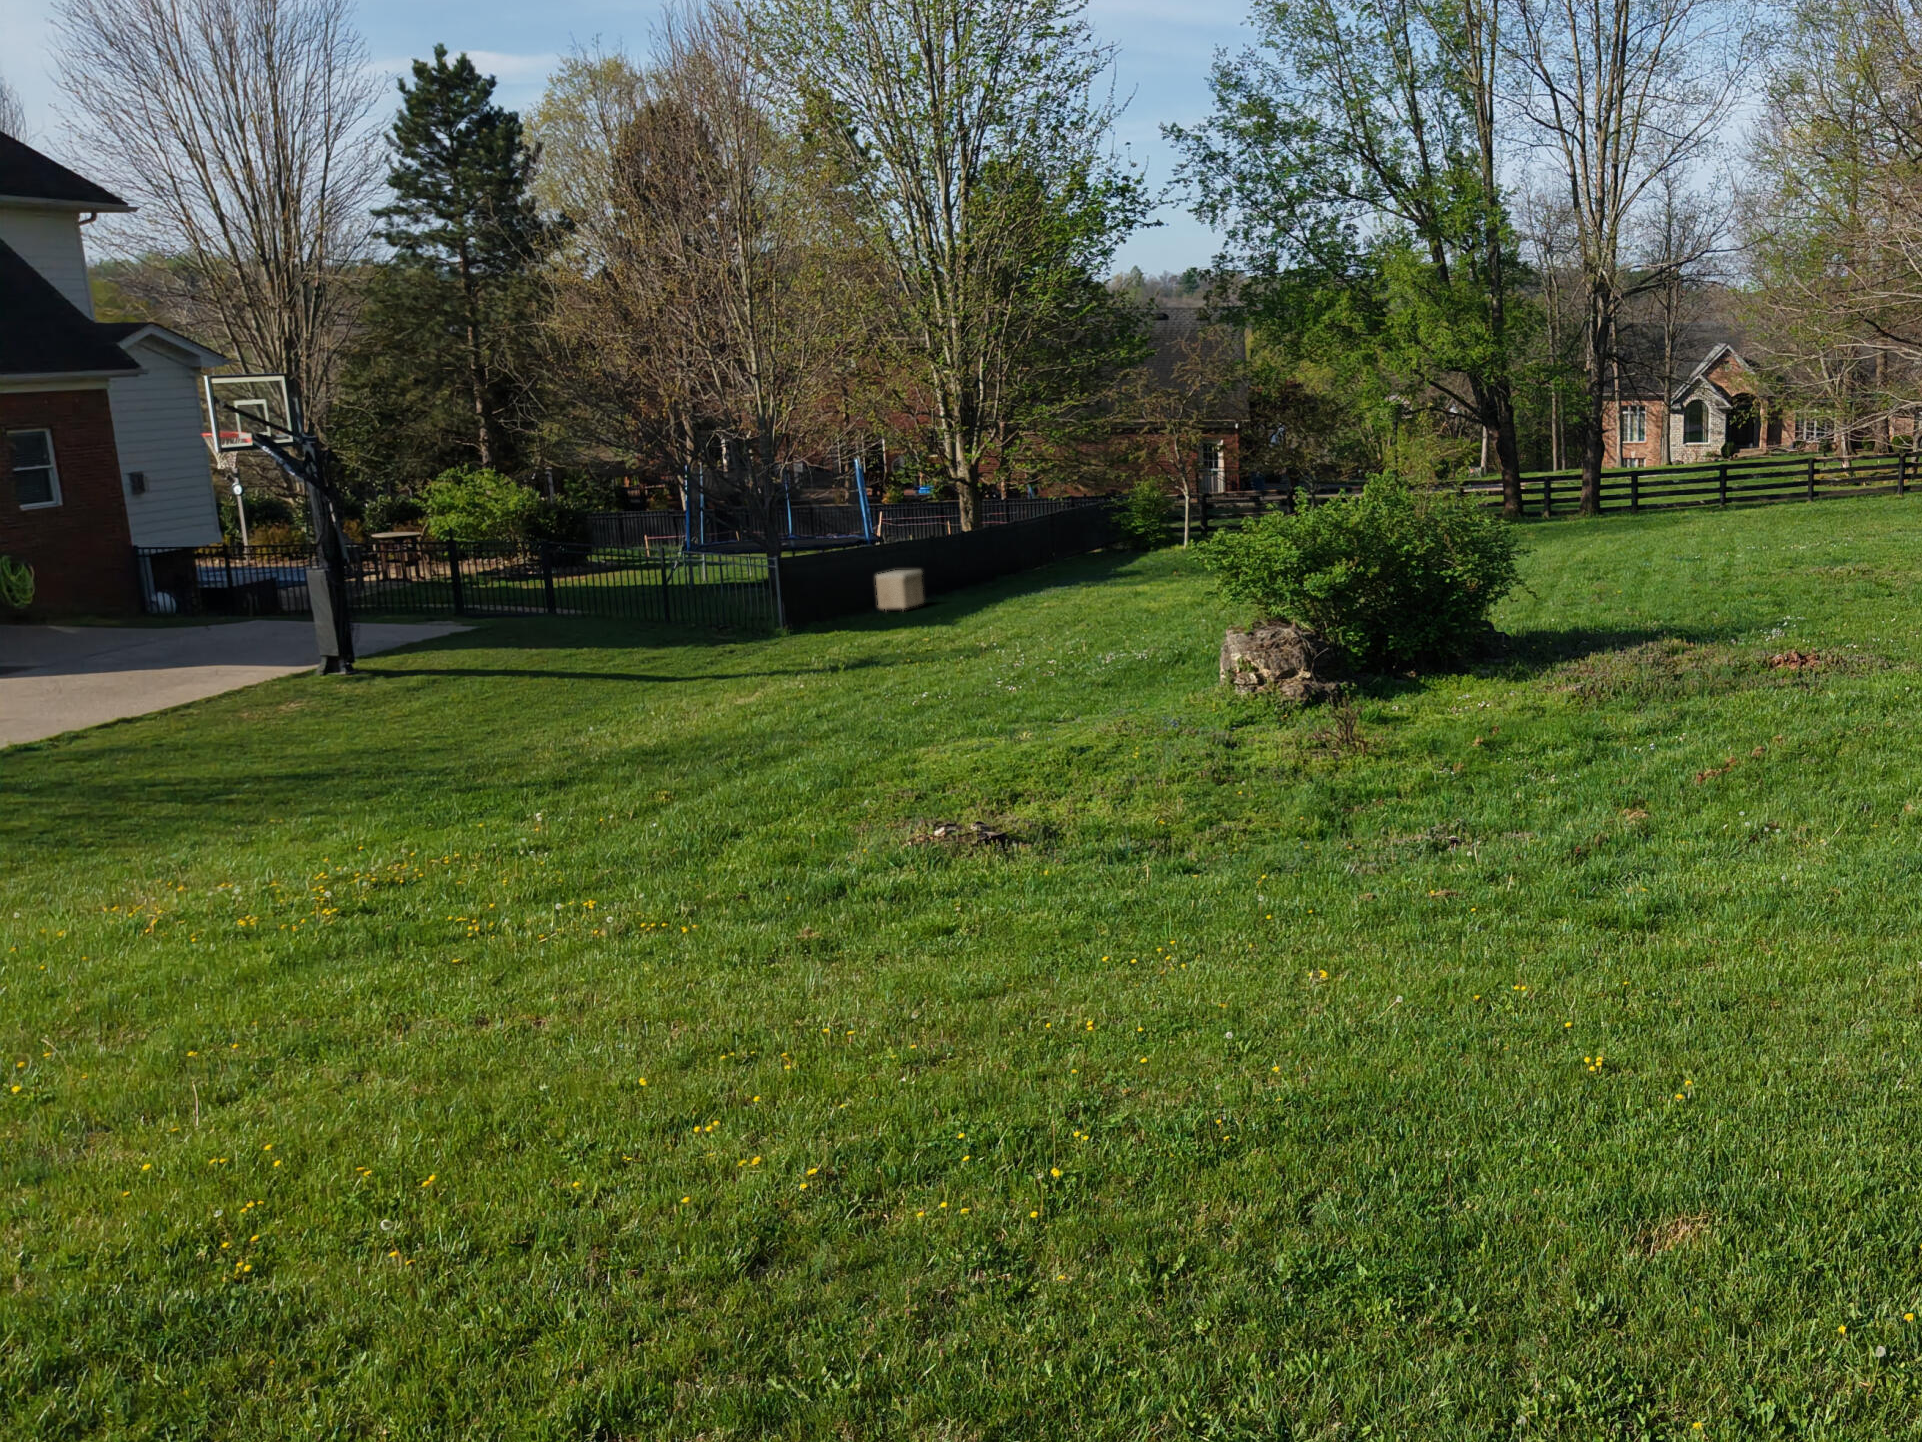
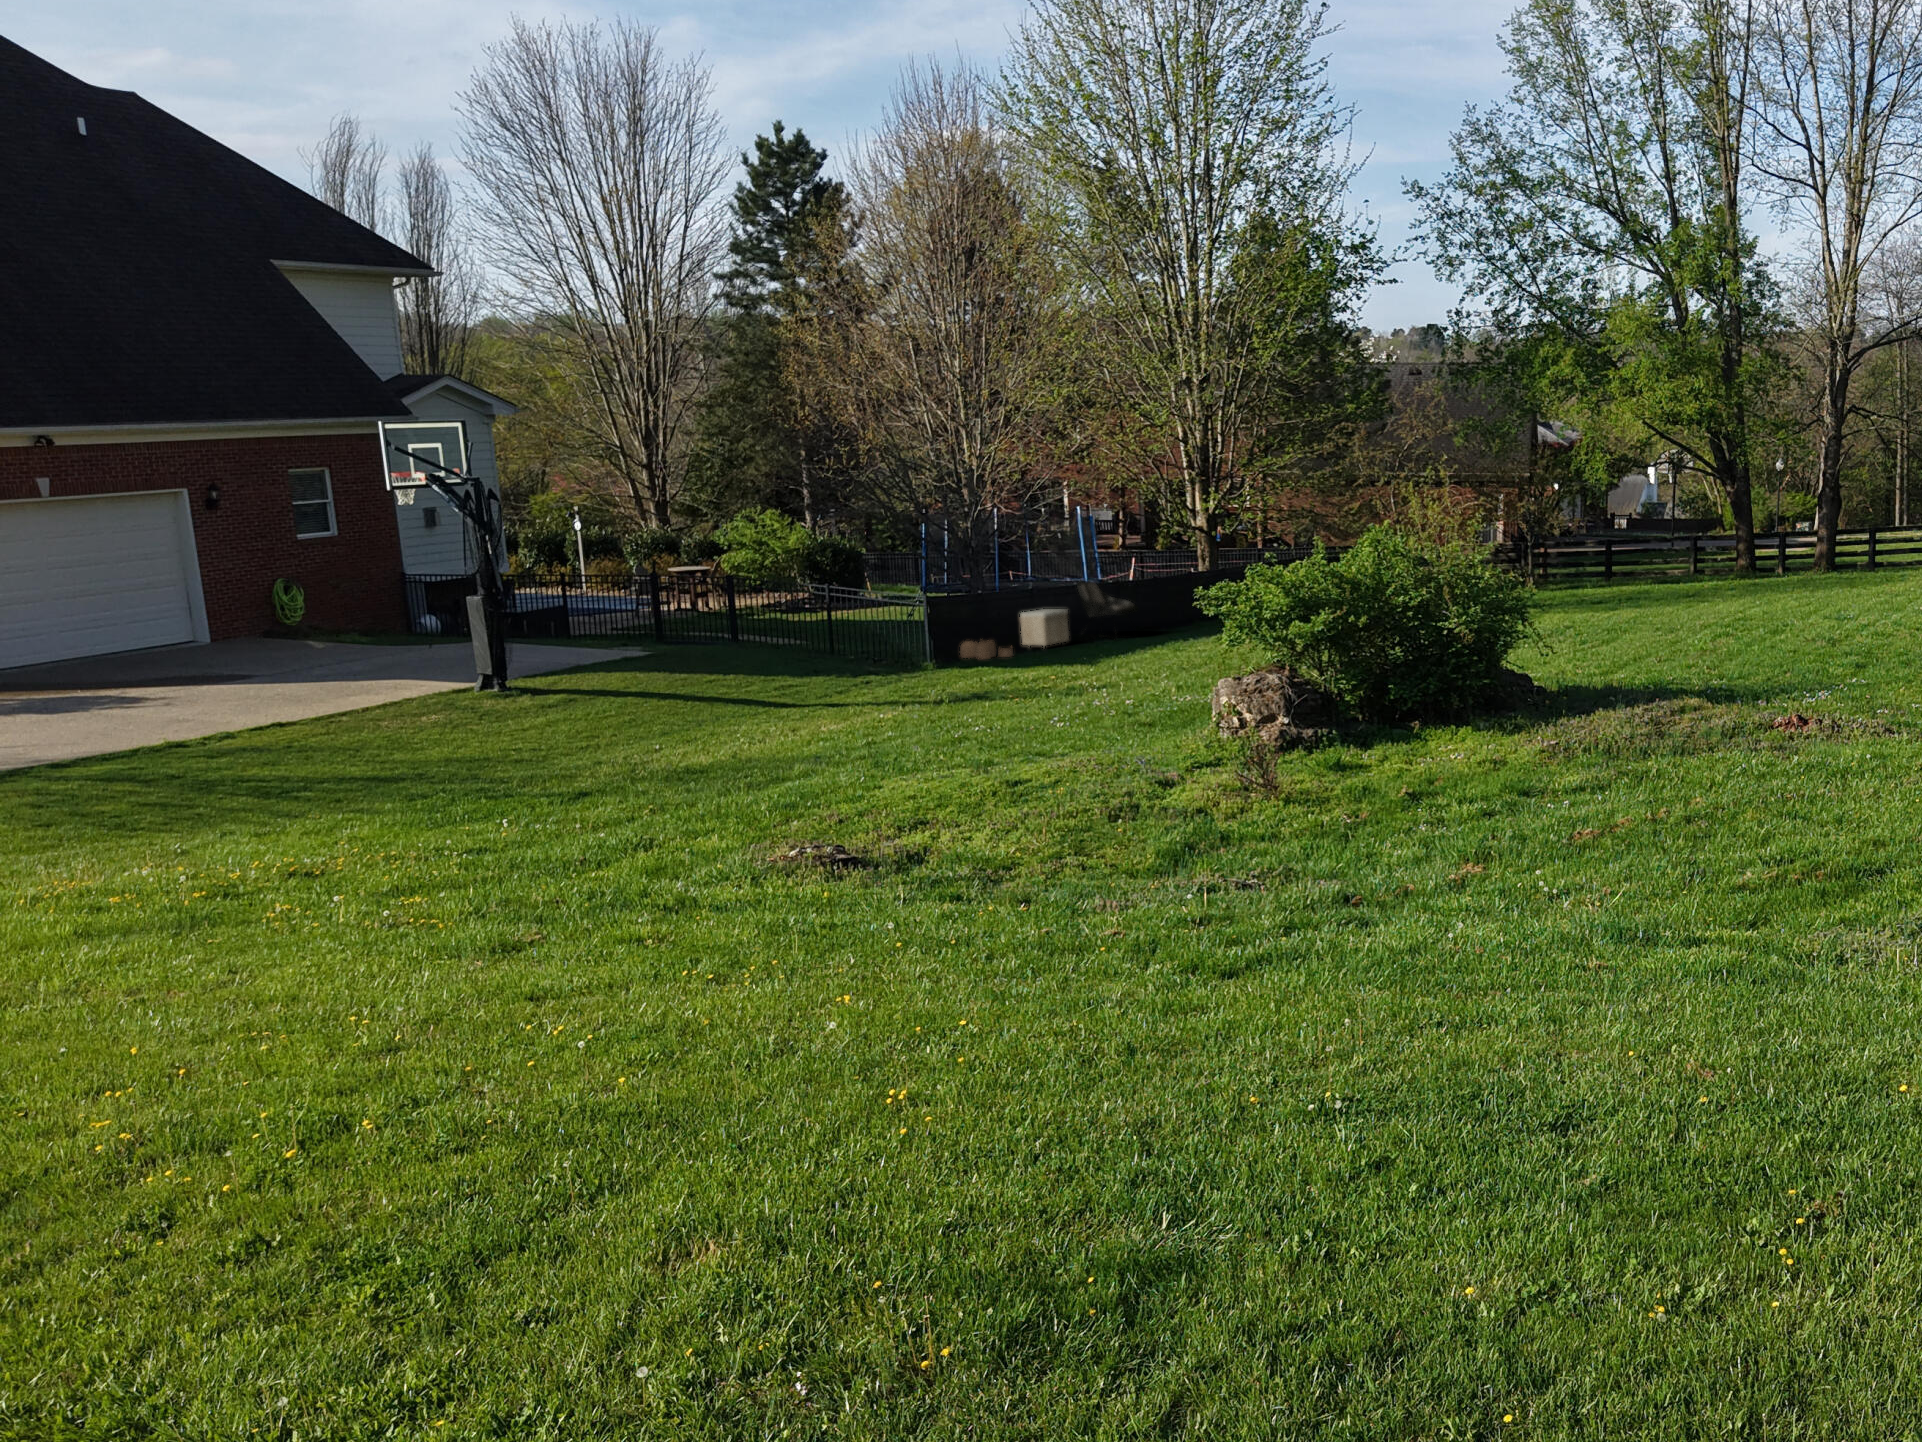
lounge chair: none [922,540,986,602] -> present [1077,581,1138,637]
woven basket: none [825,603,883,625] -> present [960,640,1013,659]

